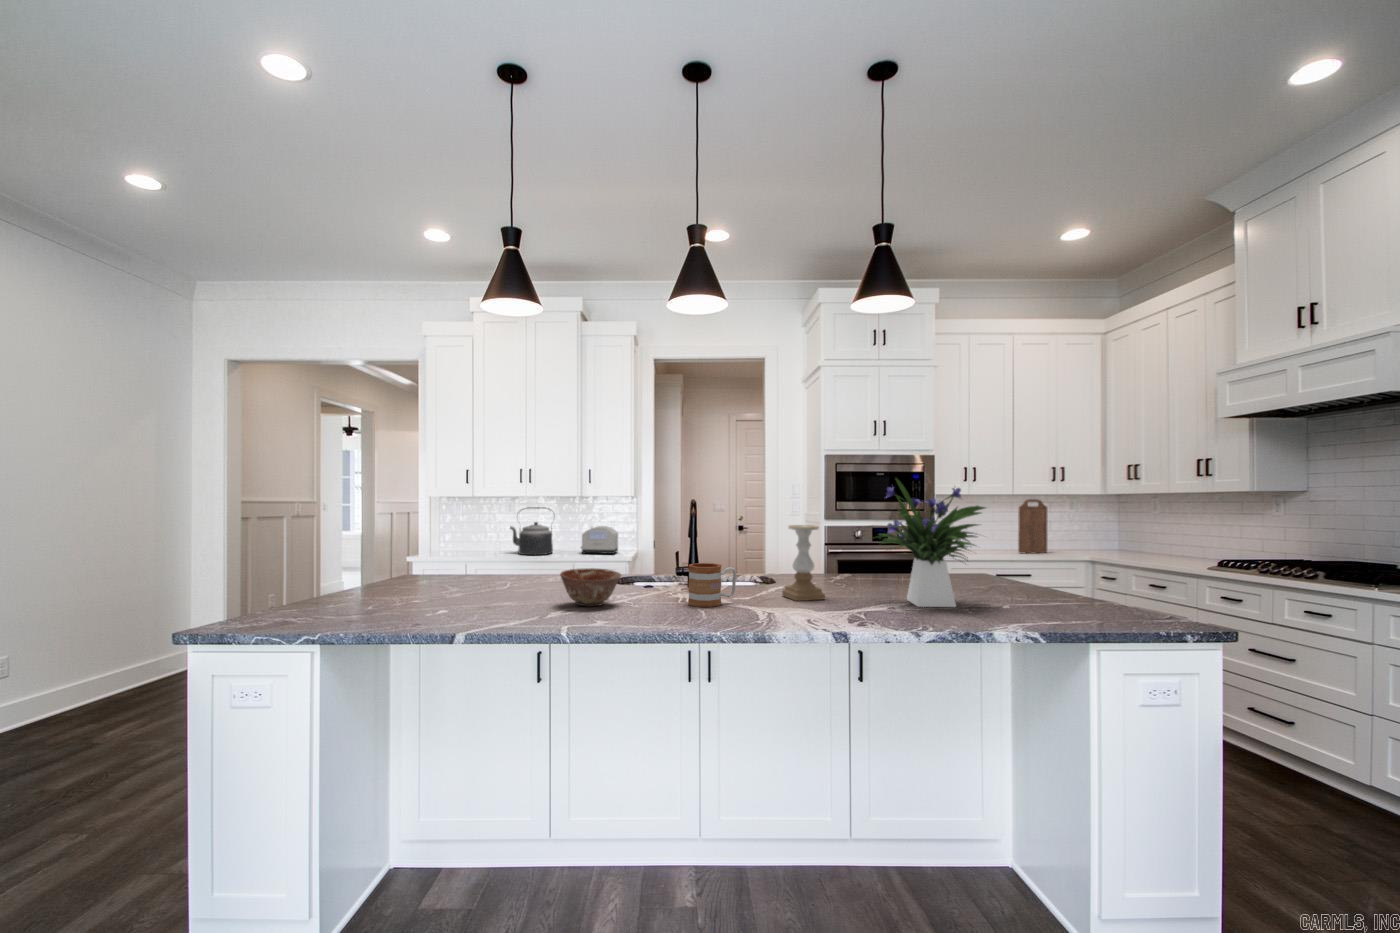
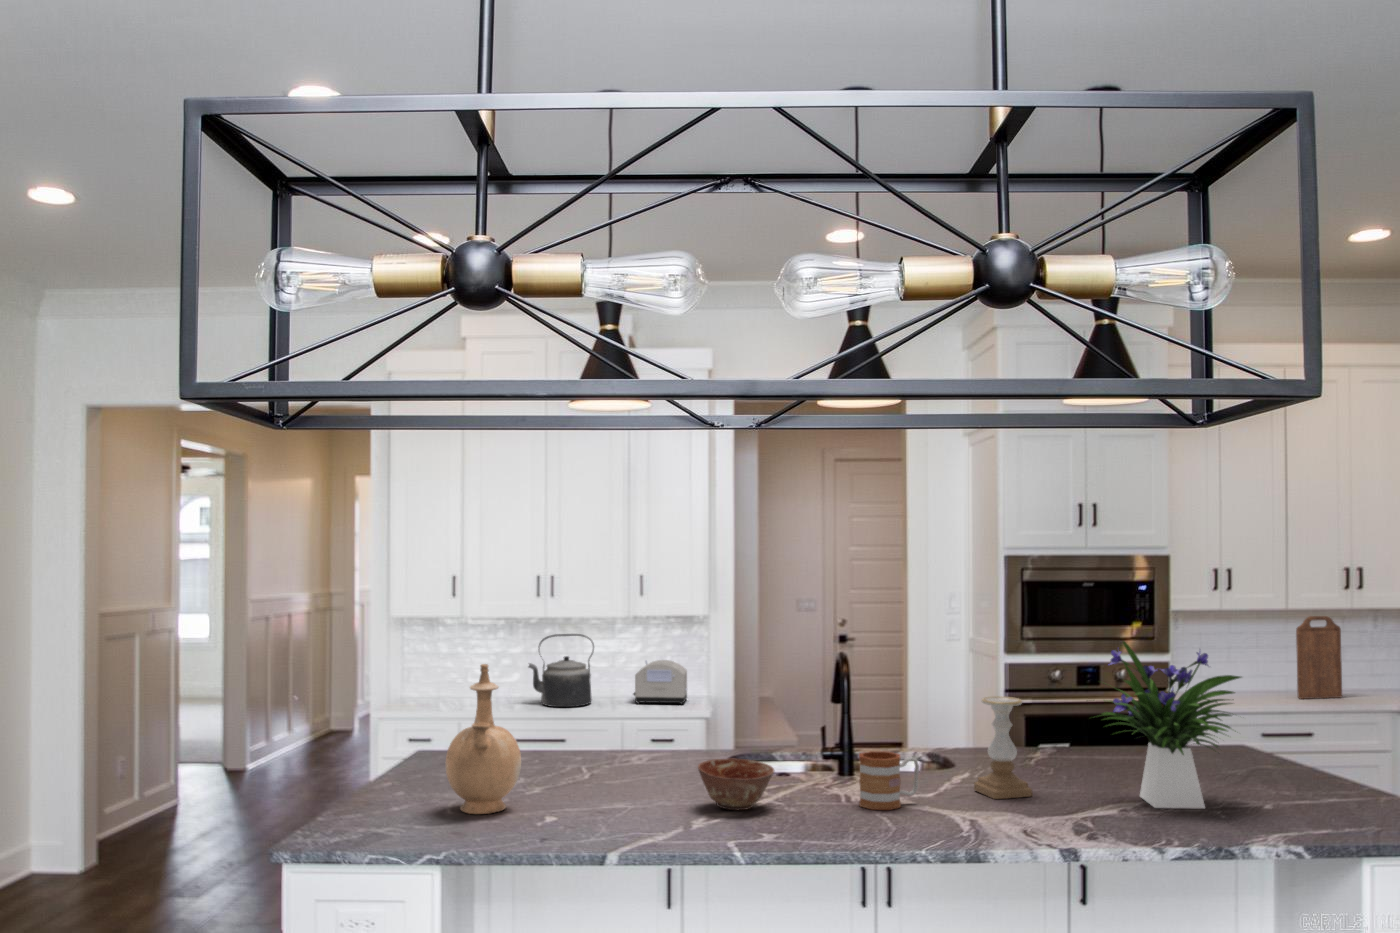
vase: none [355,490,421,608] -> present [446,664,521,814]

